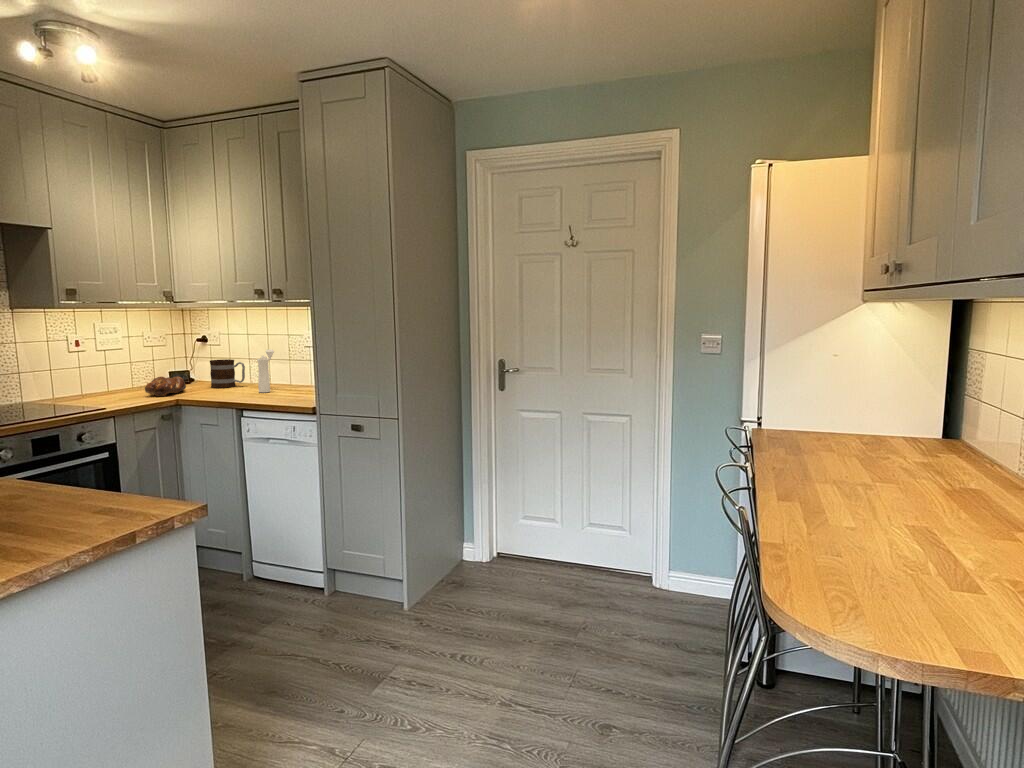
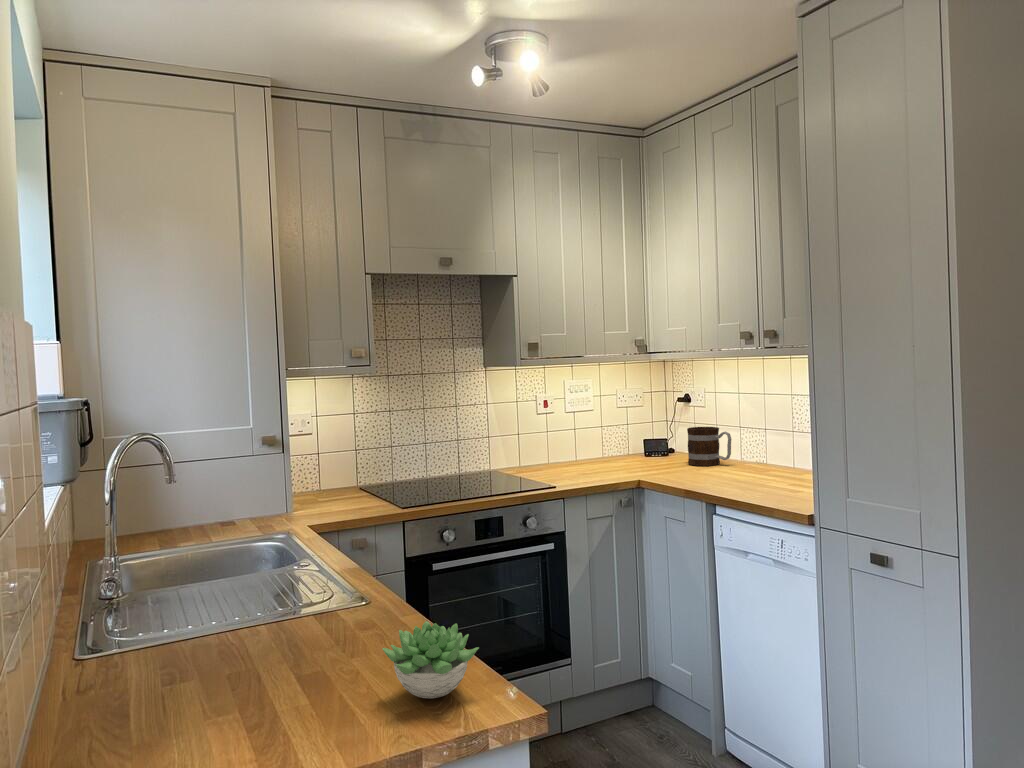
pepper mill: present [257,349,274,392] -> none [743,416,769,478]
bread loaf: present [145,376,186,396] -> none [607,448,657,473]
succulent plant: none [76,468,151,515] -> present [382,621,479,698]

